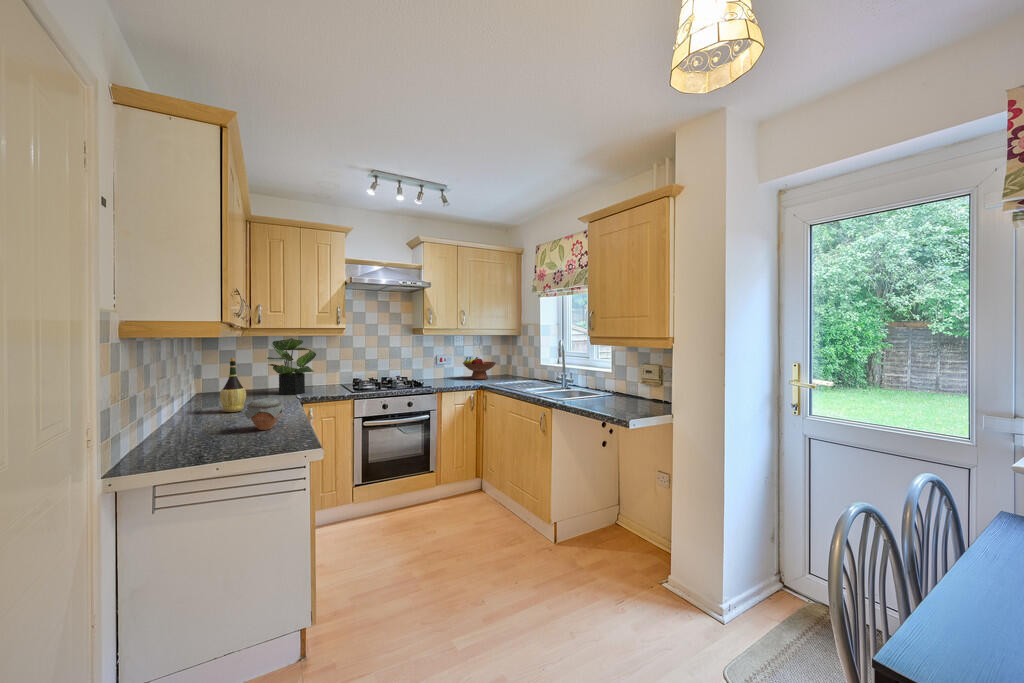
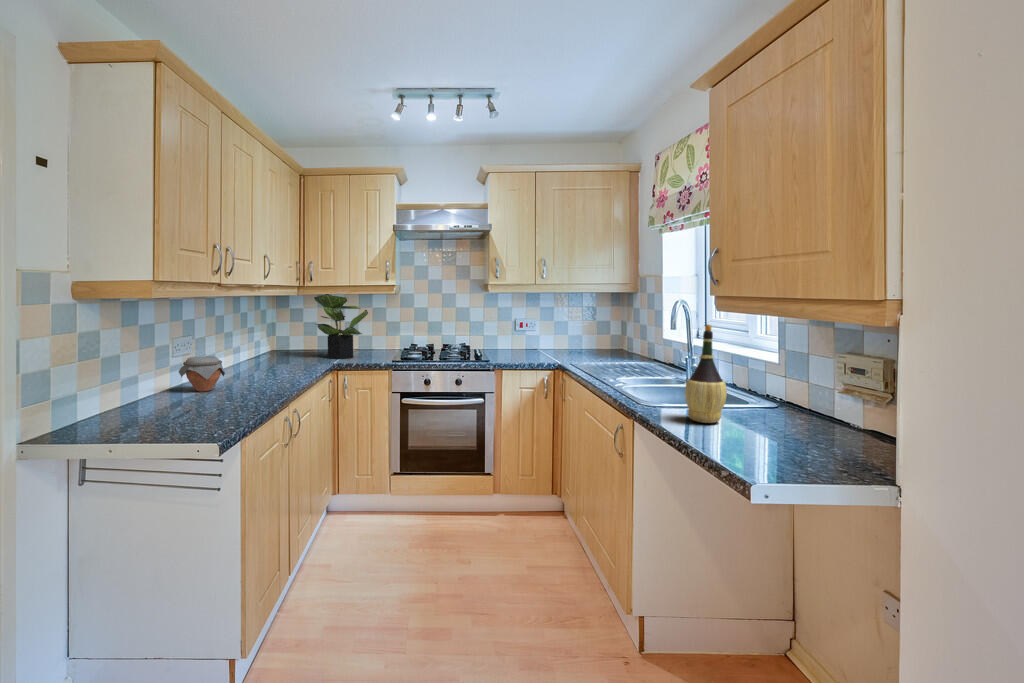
fruit bowl: present [463,357,496,379] -> none [558,325,606,358]
wine bottle: present [220,358,246,412] -> present [685,325,727,423]

